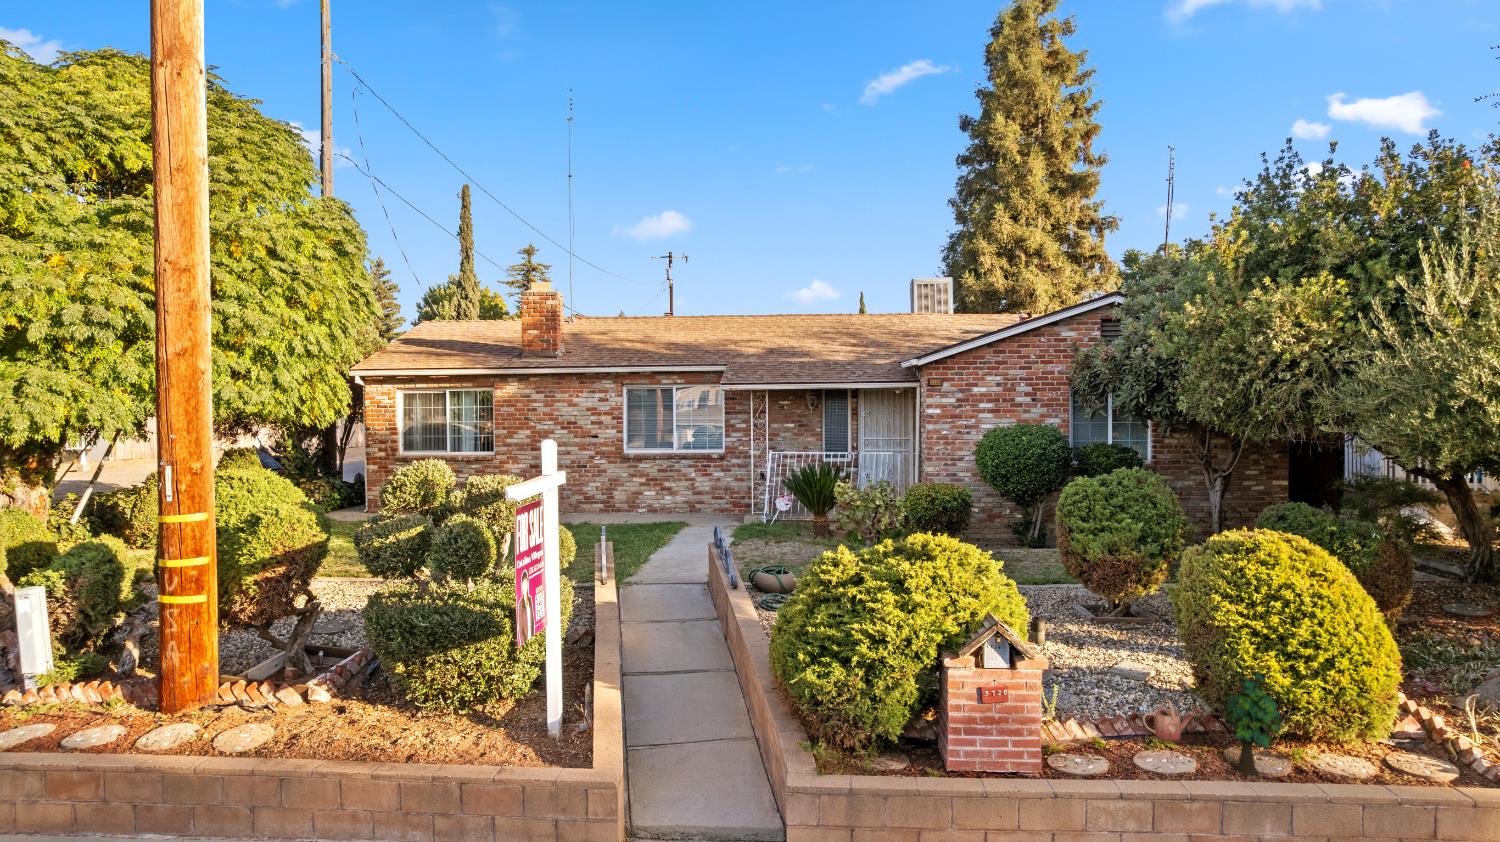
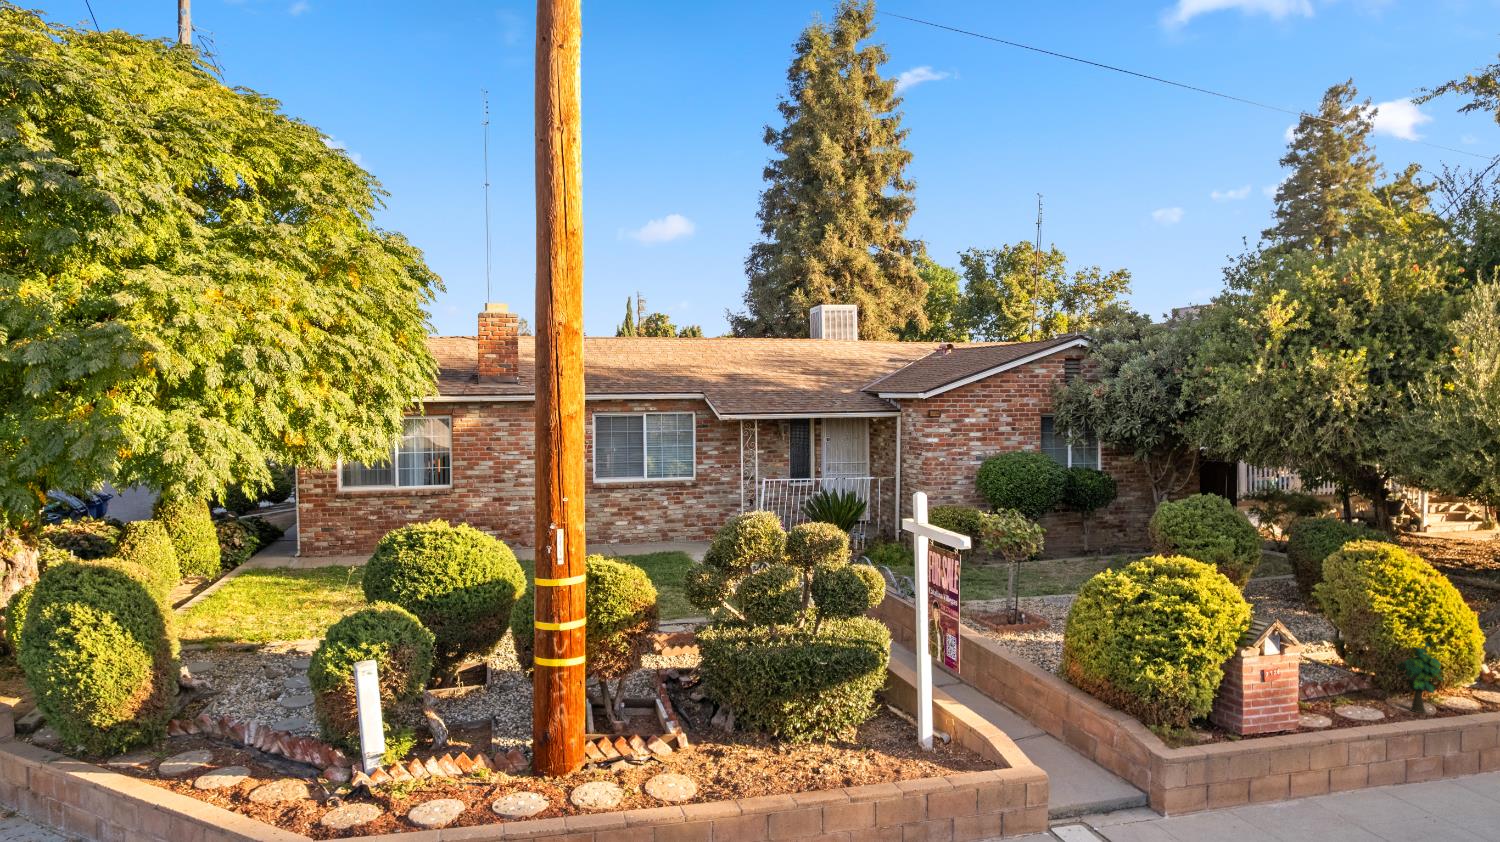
watering can: present [1143,698,1201,740] -> none [1328,668,1366,698]

